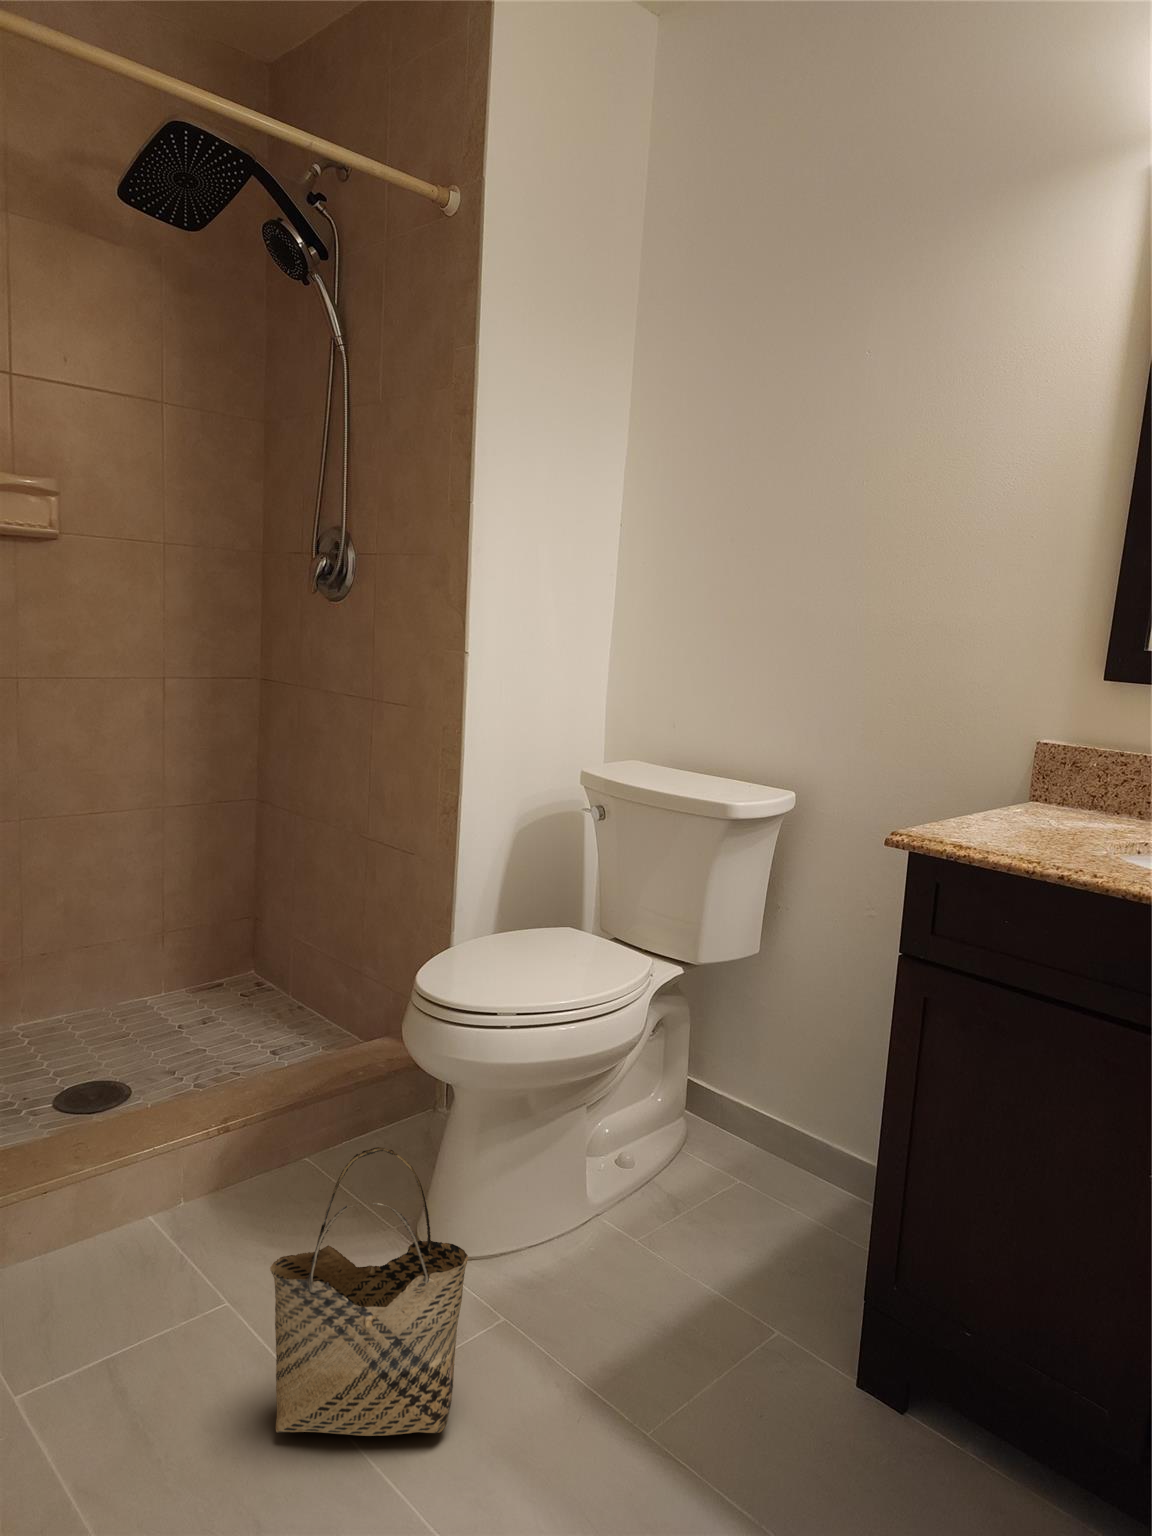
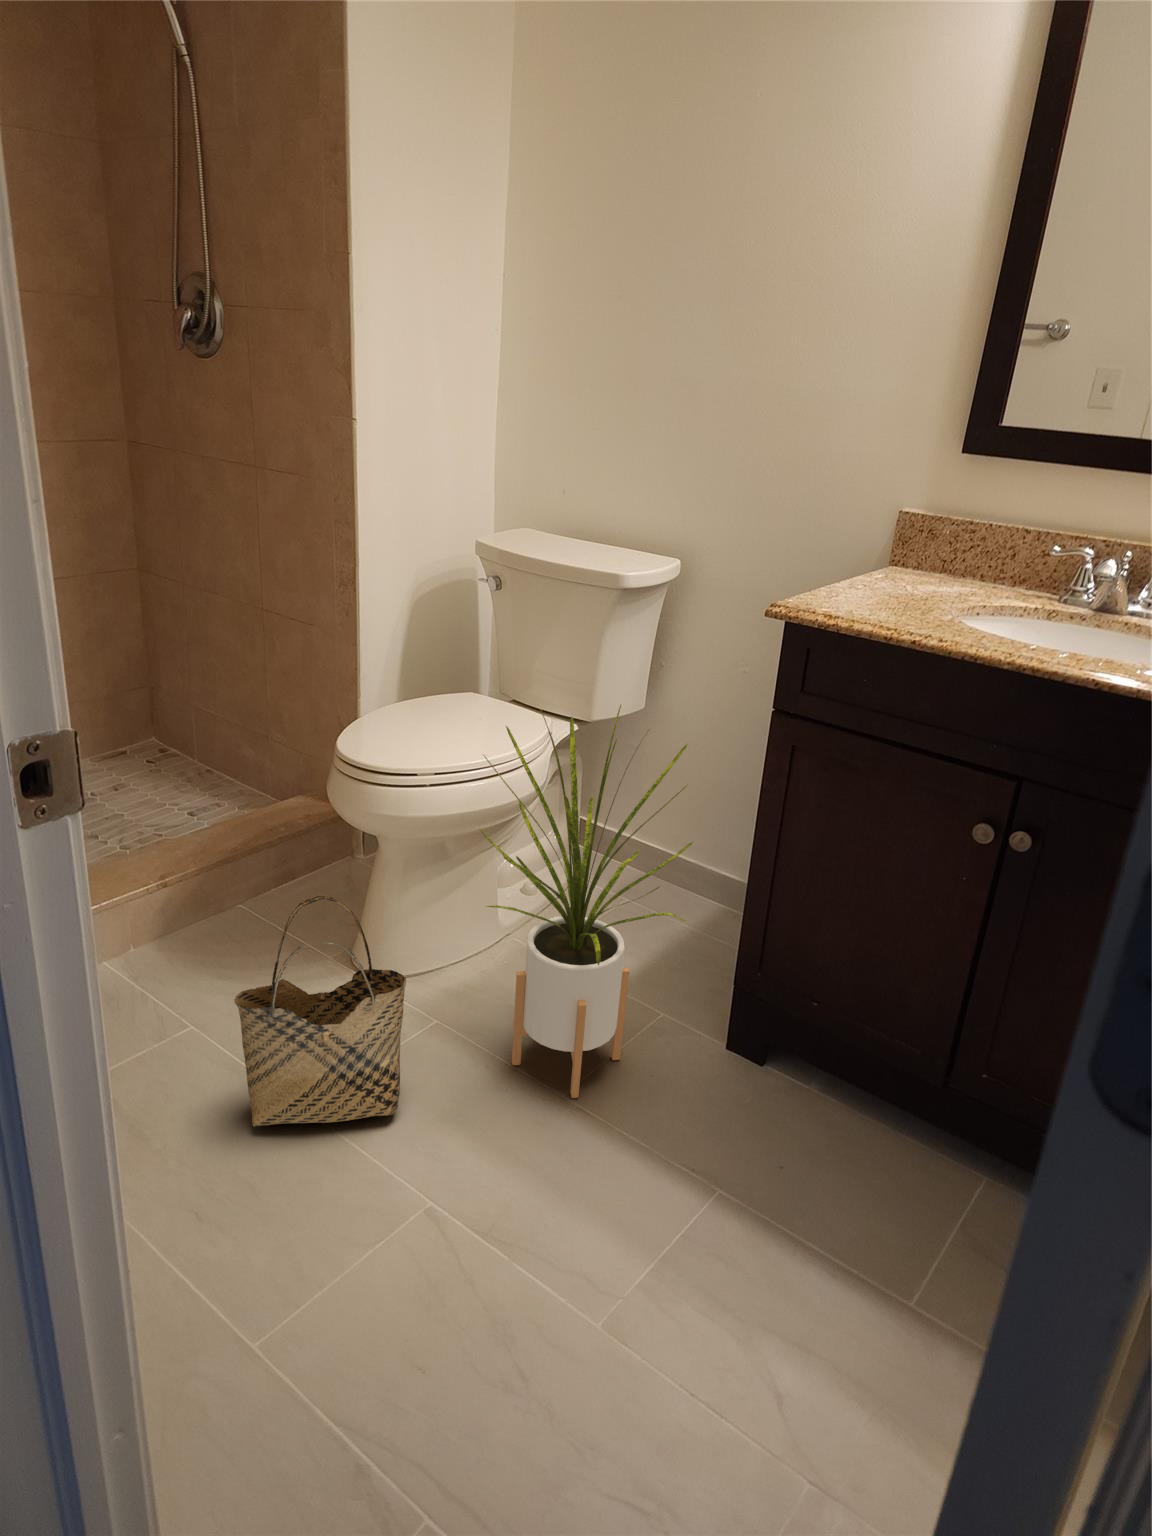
house plant: none [561,940,810,1431] -> present [480,705,694,1098]

